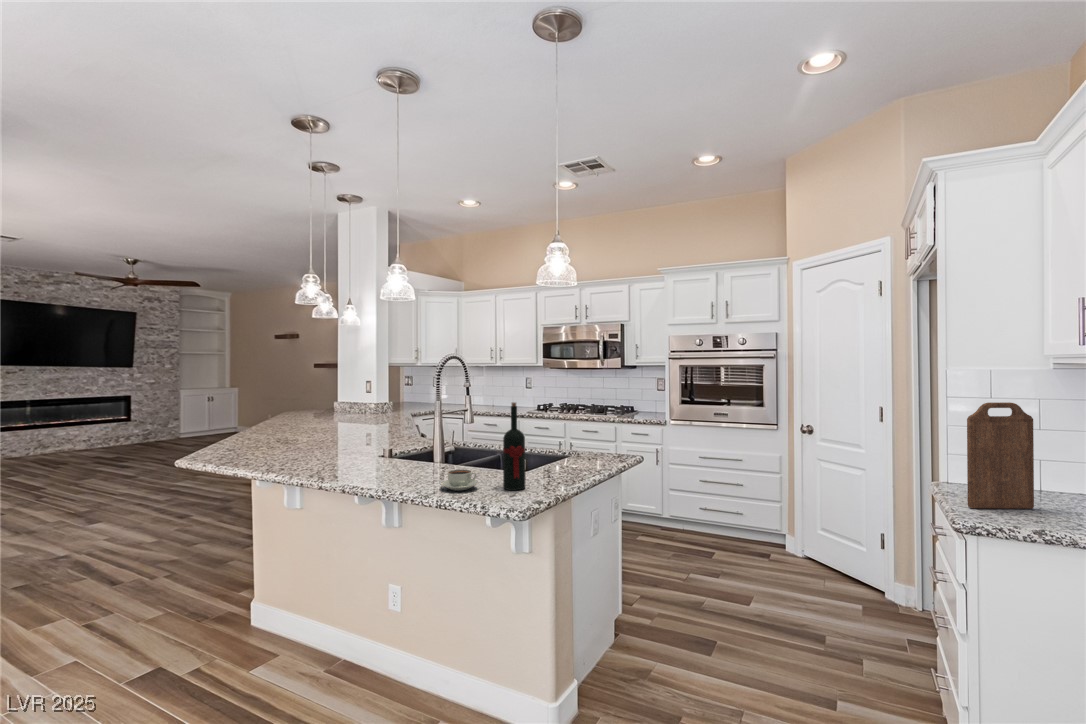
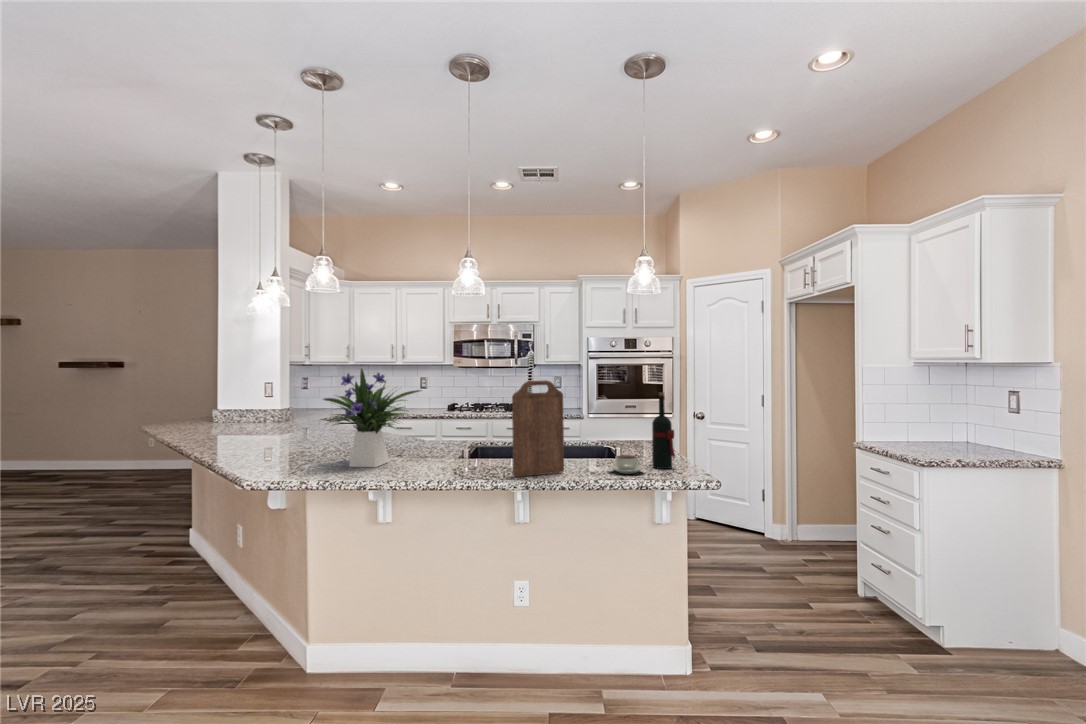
flower arrangement: none [246,371,336,460] -> present [323,369,421,467]
cutting board: present [967,402,1034,509] -> present [512,380,564,477]

